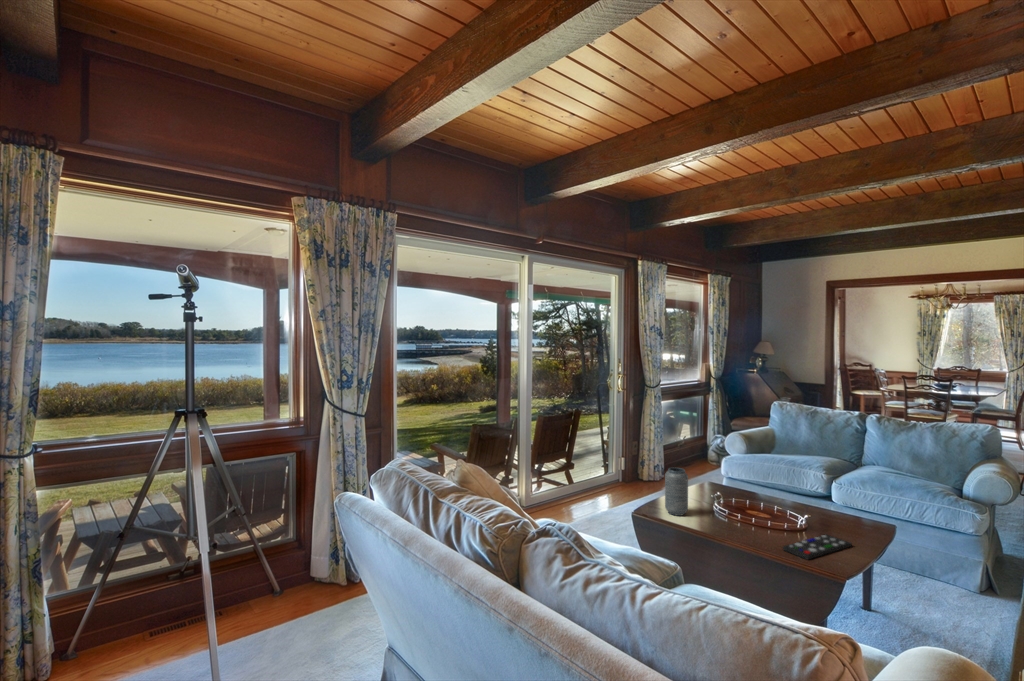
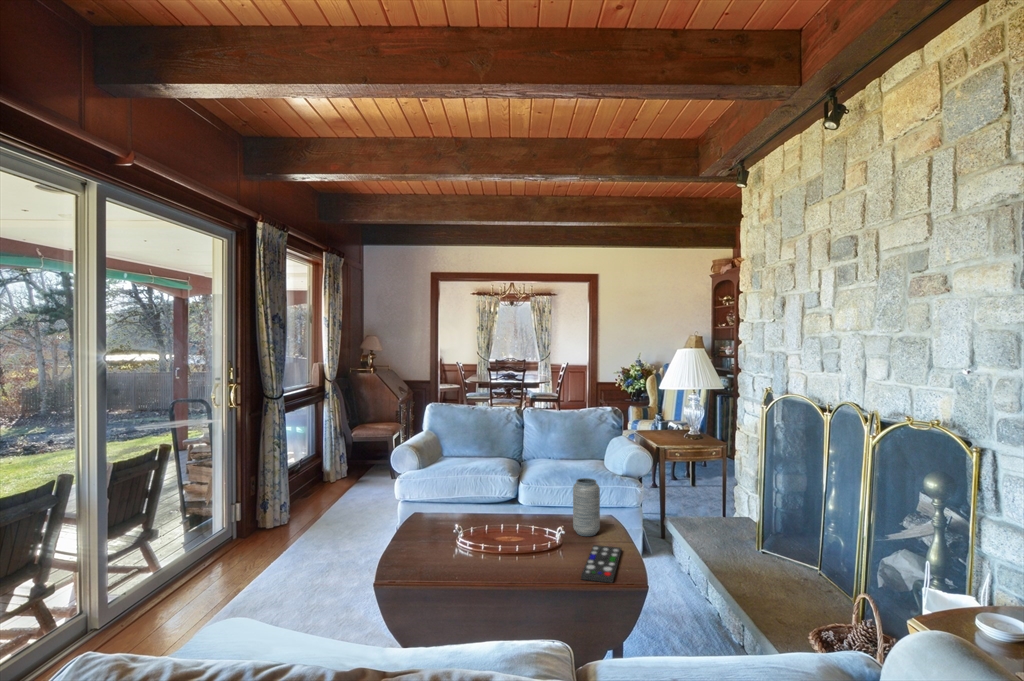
vase: present [665,468,688,516] -> present [573,478,600,536]

